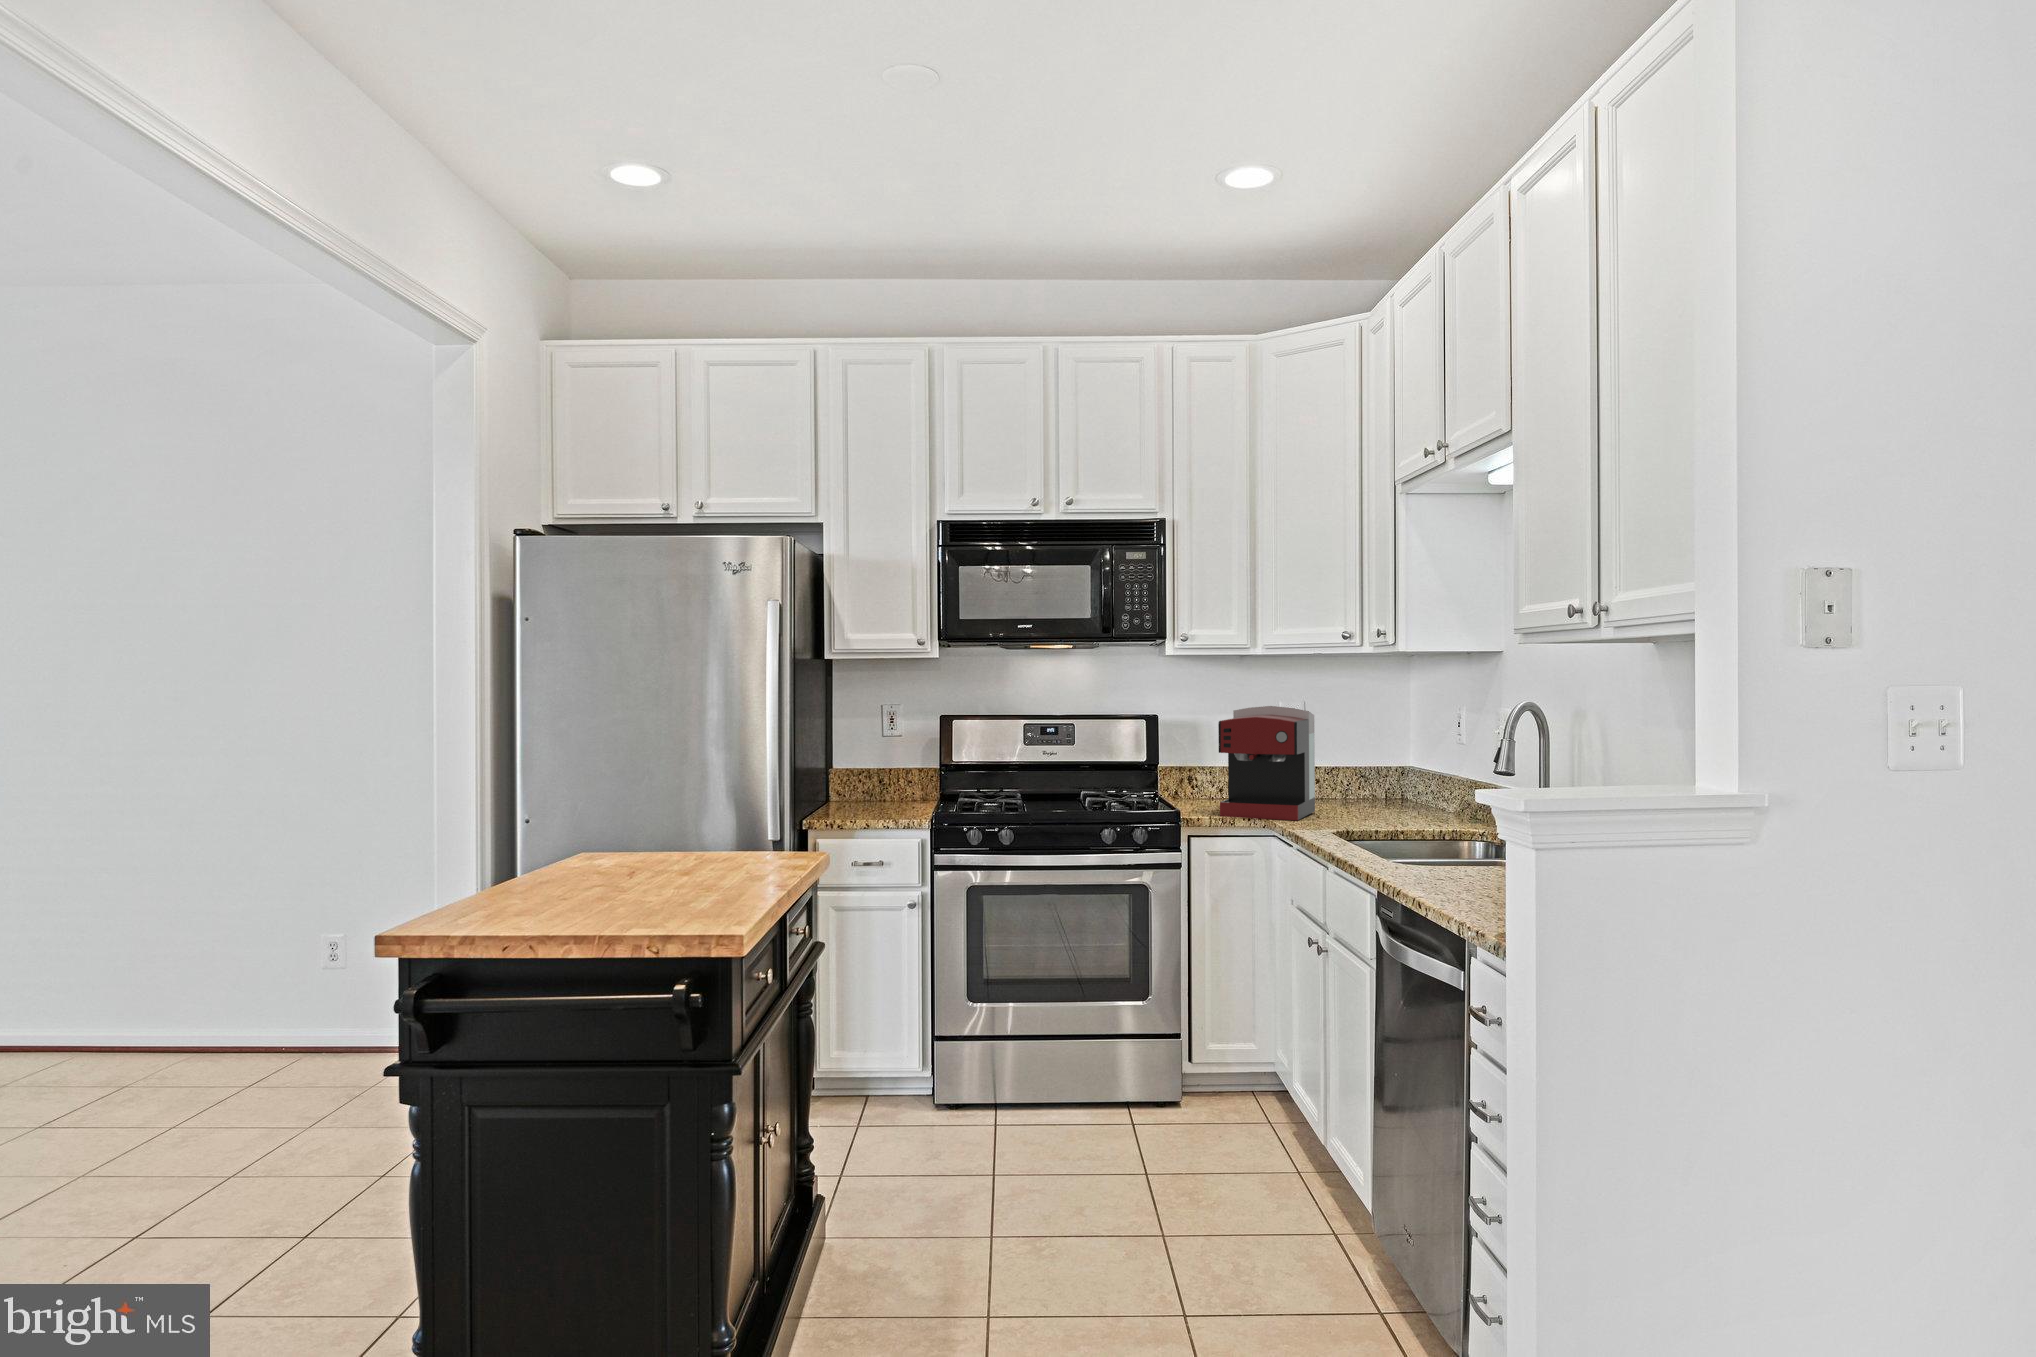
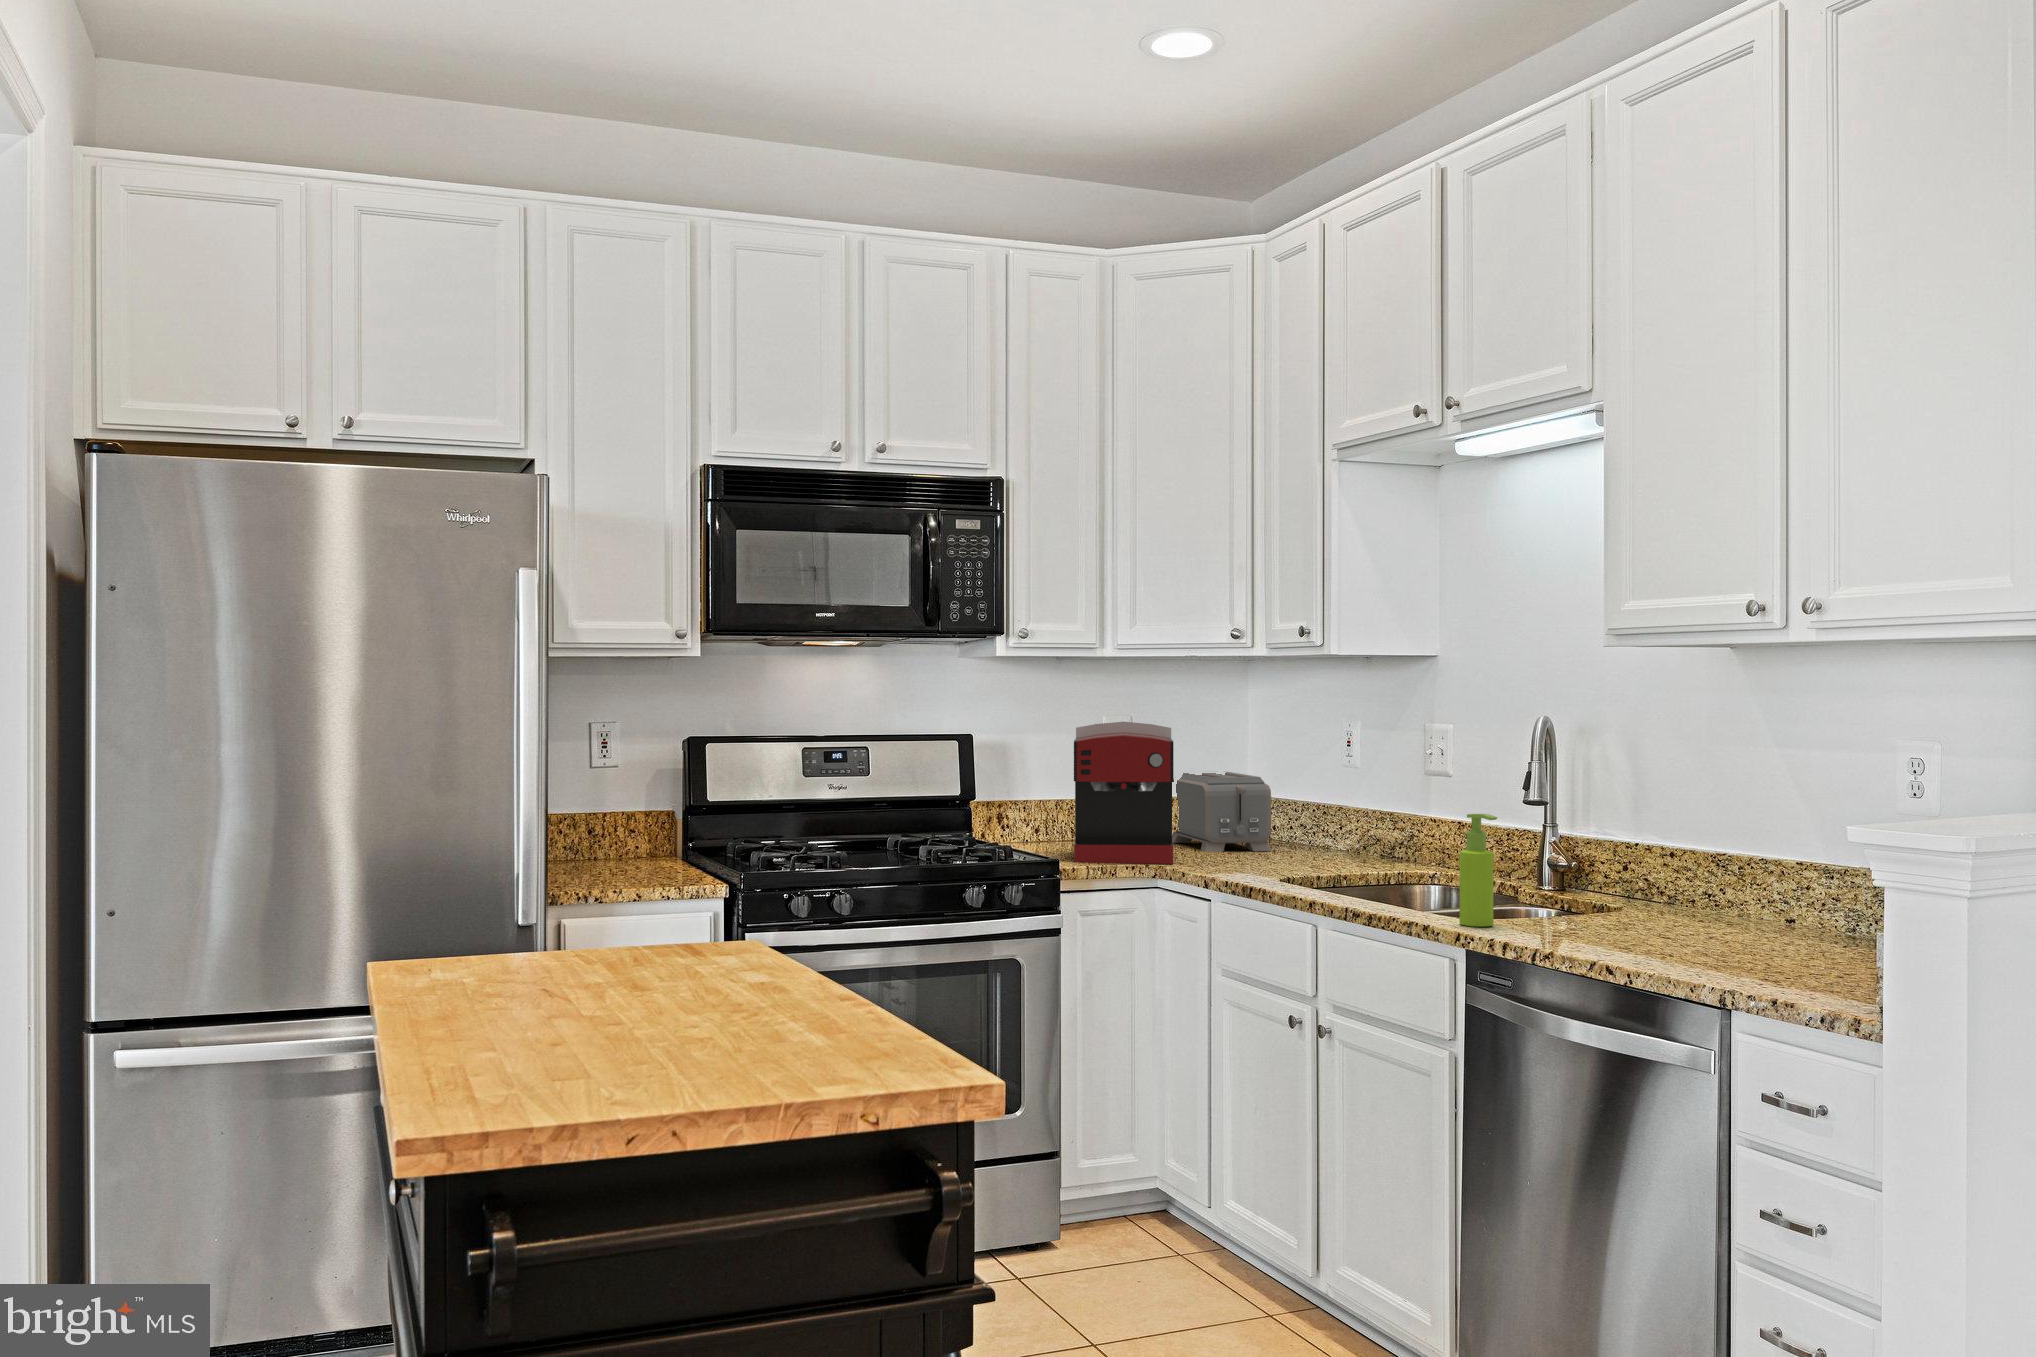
toaster: none [1342,747,1413,813] -> present [1172,772,1271,852]
soap dispenser: none [1422,787,1452,885] -> present [1460,814,1497,927]

